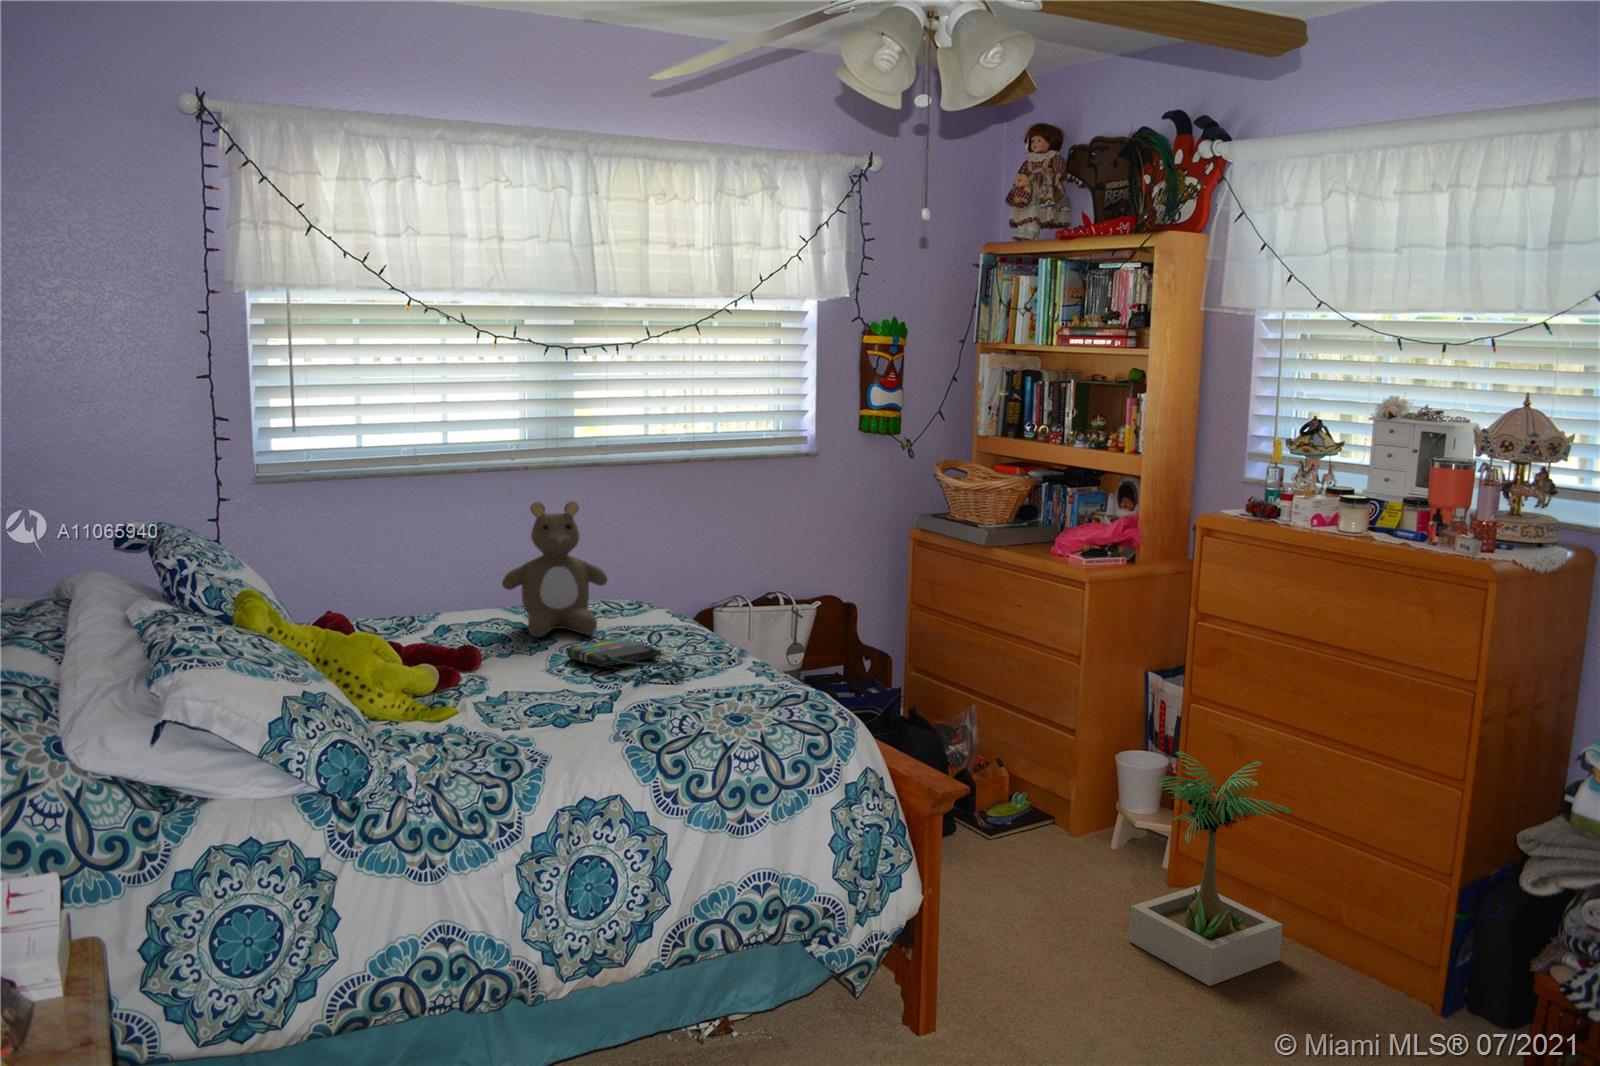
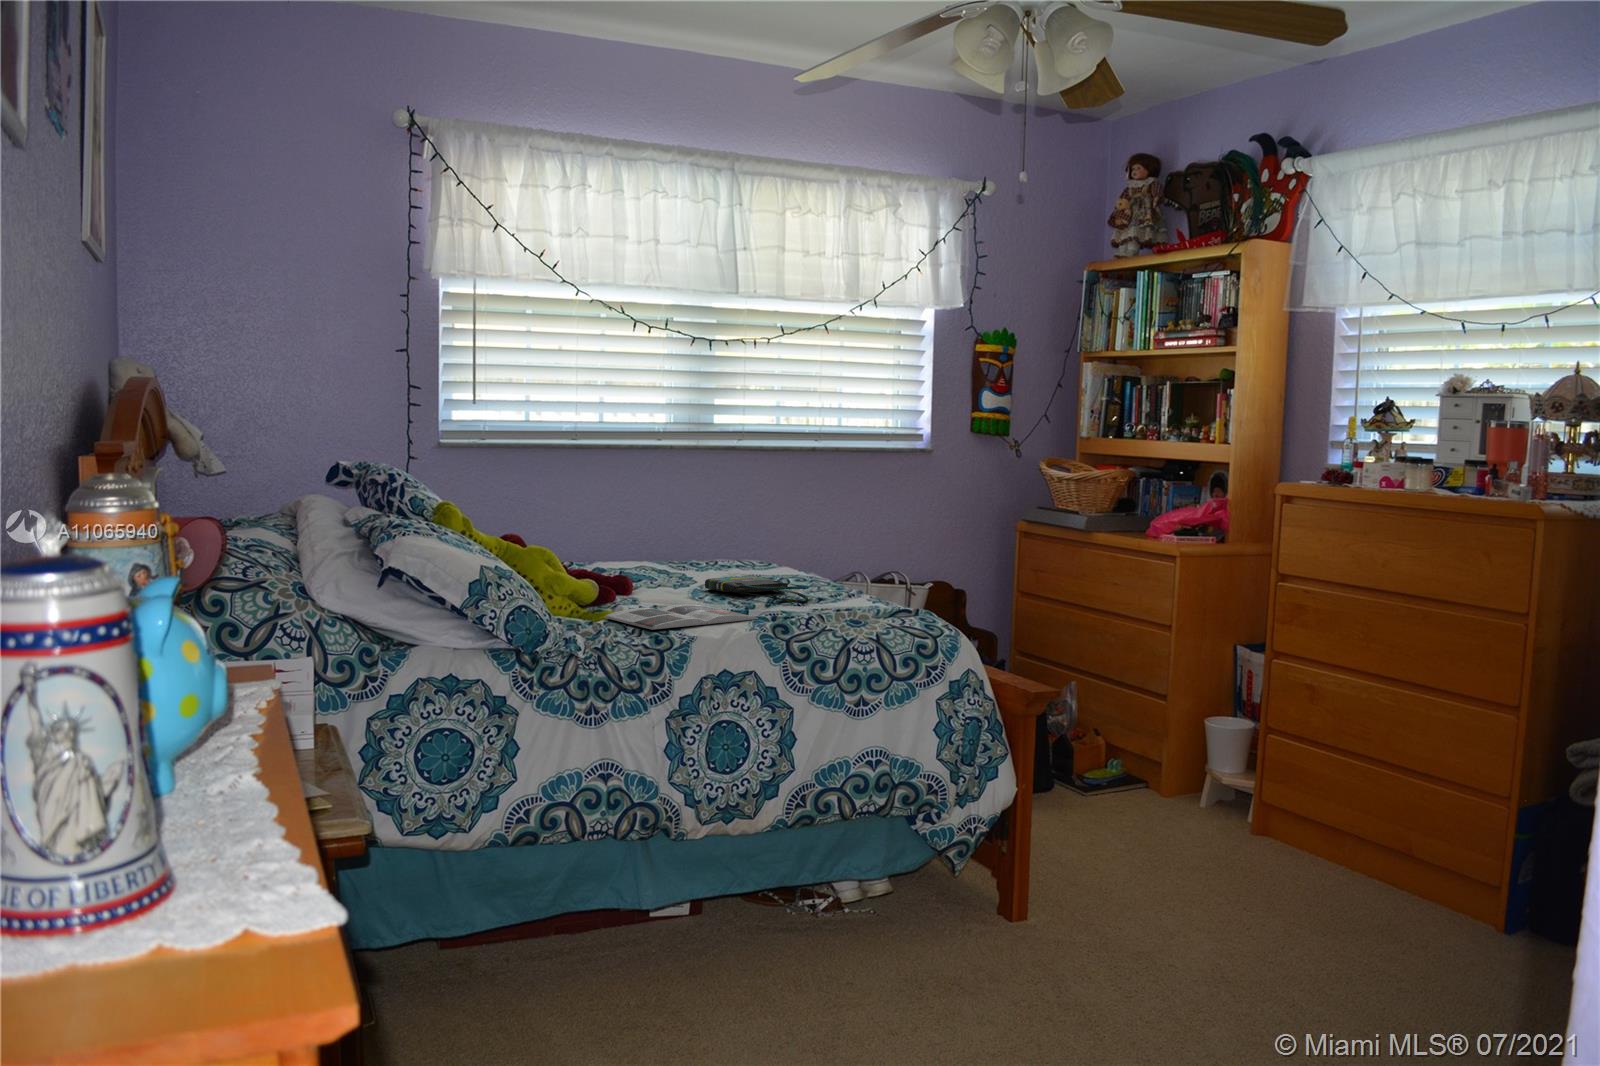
teddy bear: present [502,501,607,637] -> none [649,462,741,578]
magazine: none [444,694,626,748] -> present [604,604,758,630]
potted plant: present [1129,751,1292,986] -> none [1211,692,1378,906]

